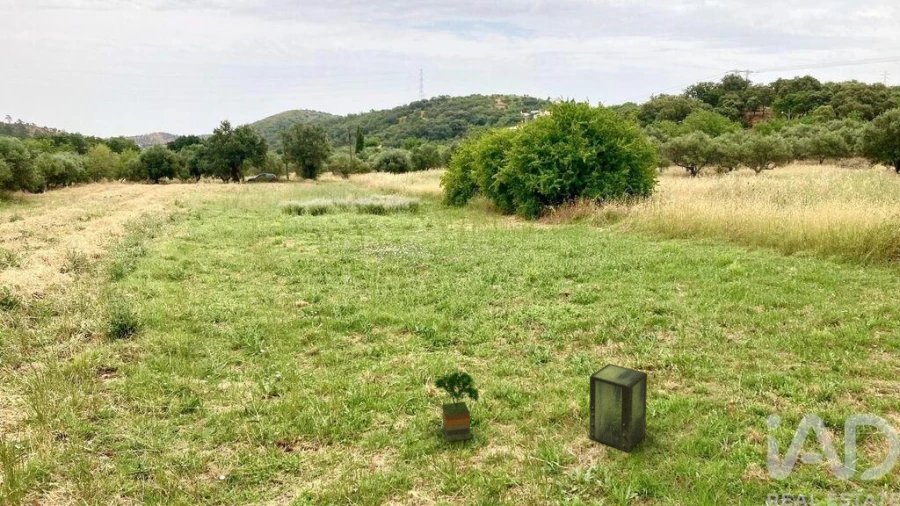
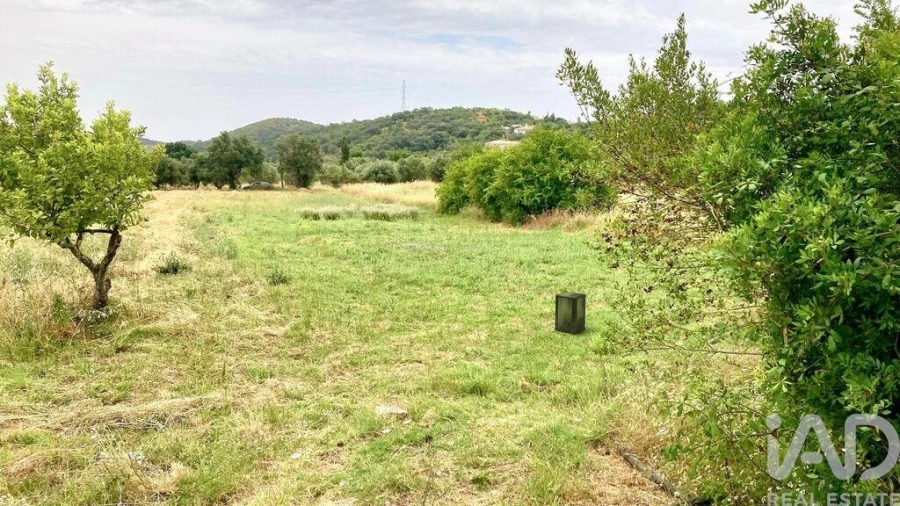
potted tree: present [435,372,479,442] -> none [470,294,496,331]

